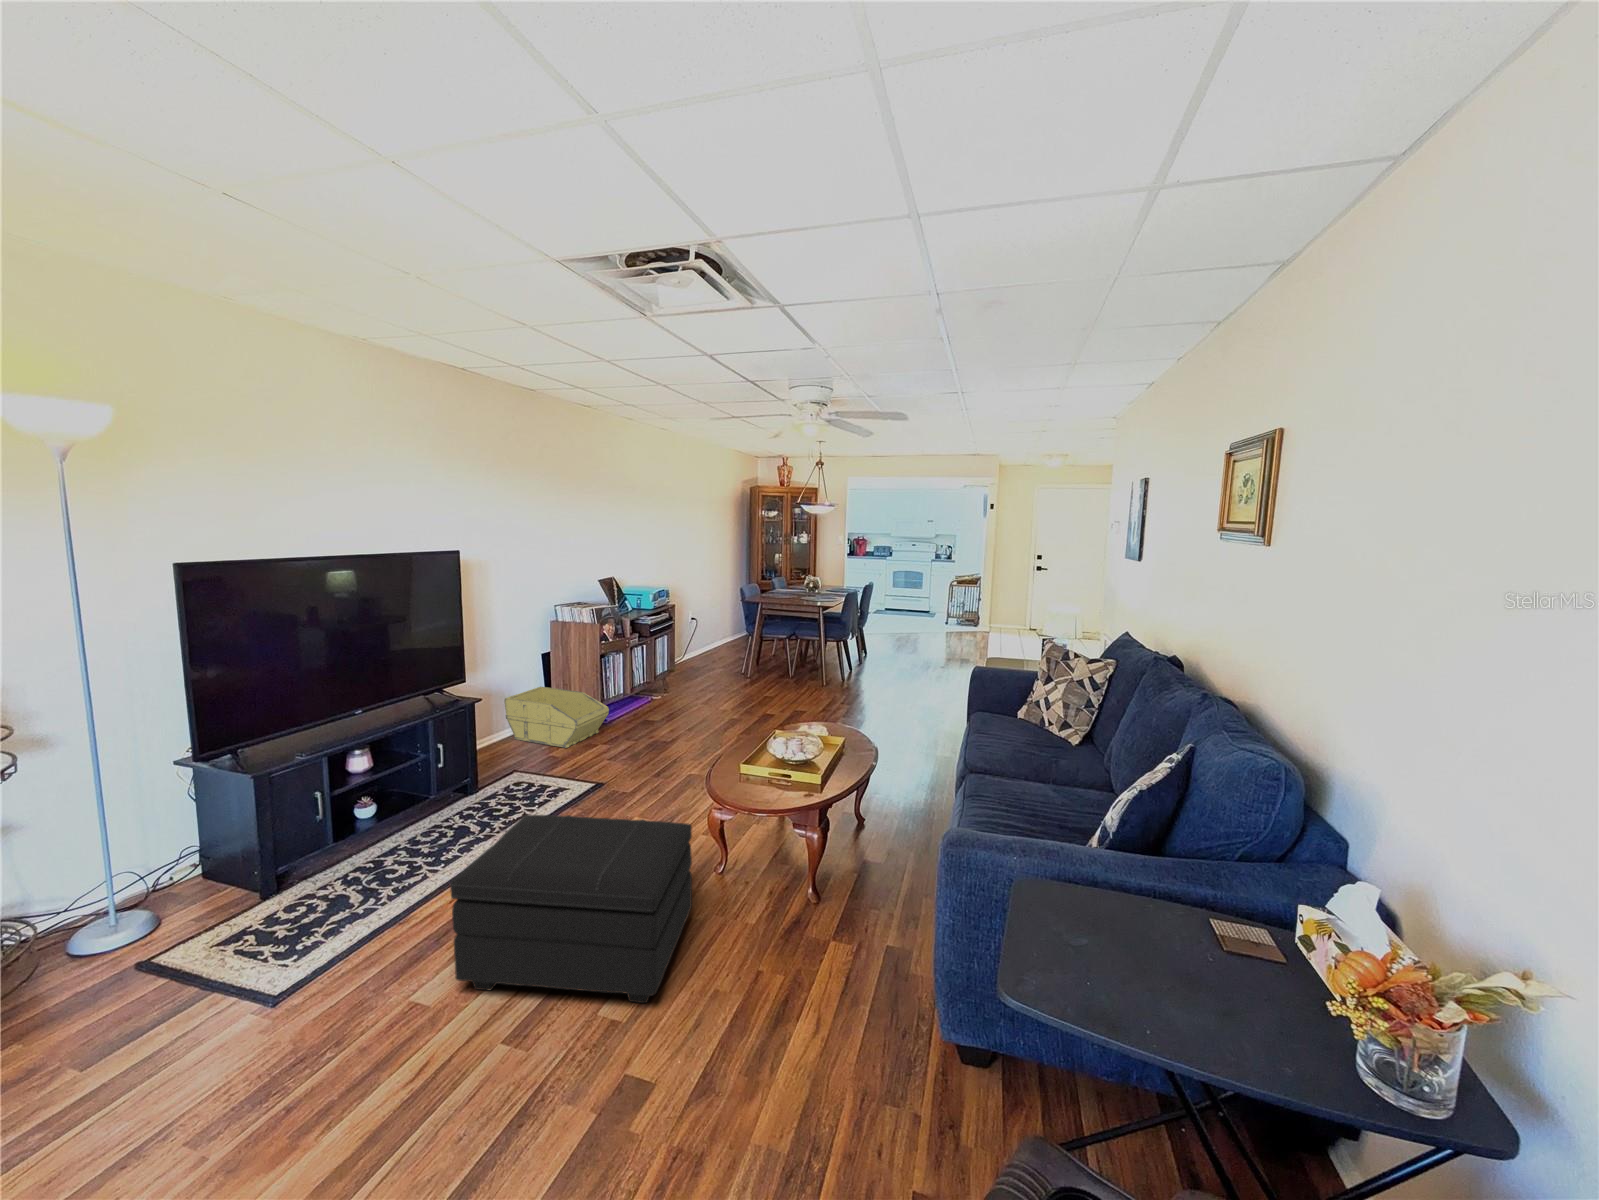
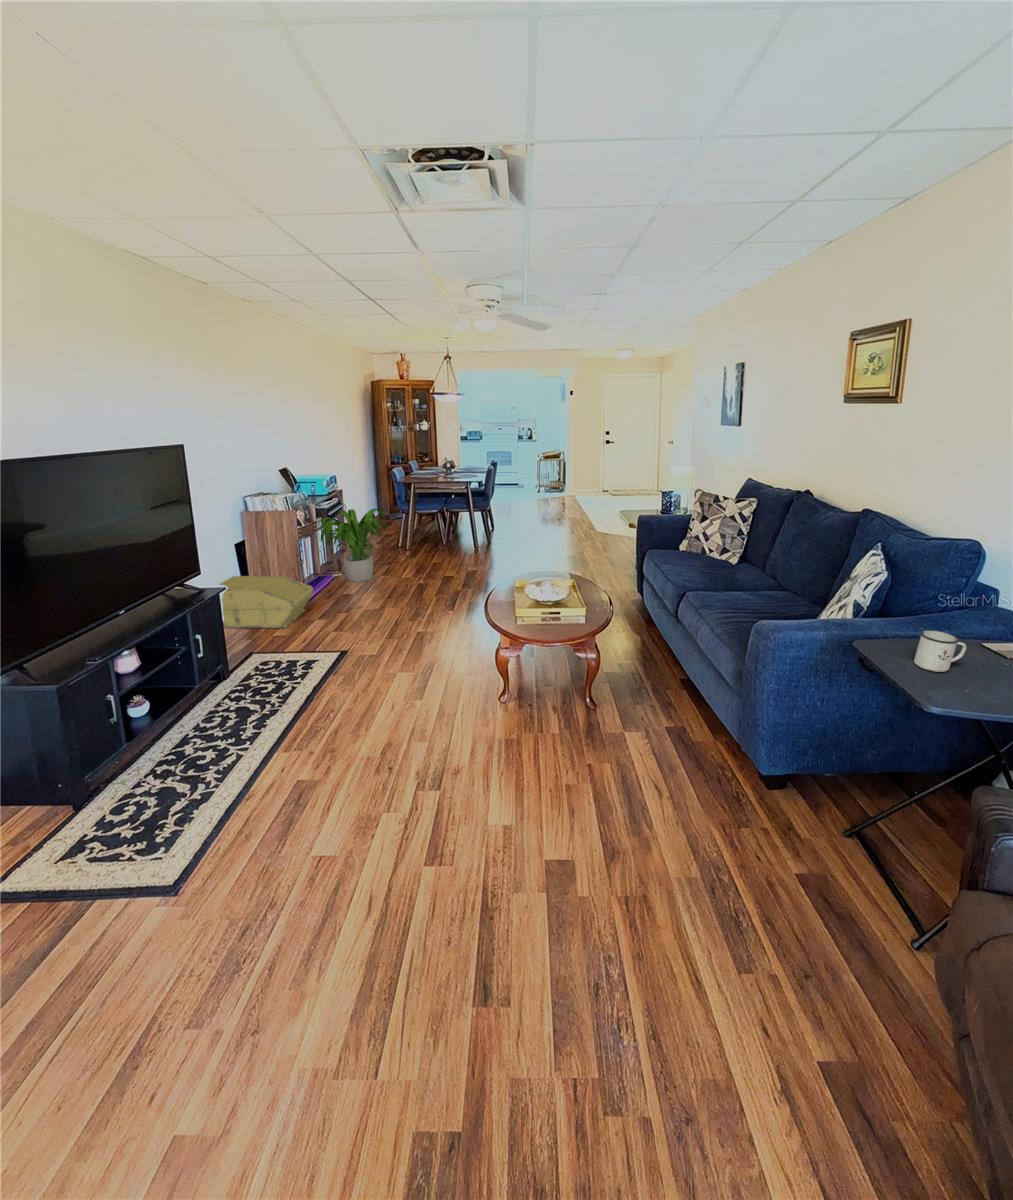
potted plant: none [638,628,715,707] -> present [321,508,389,582]
footstool: present [450,815,692,1003] -> none [339,664,532,830]
mug: none [1073,869,1138,934] -> present [914,630,966,672]

